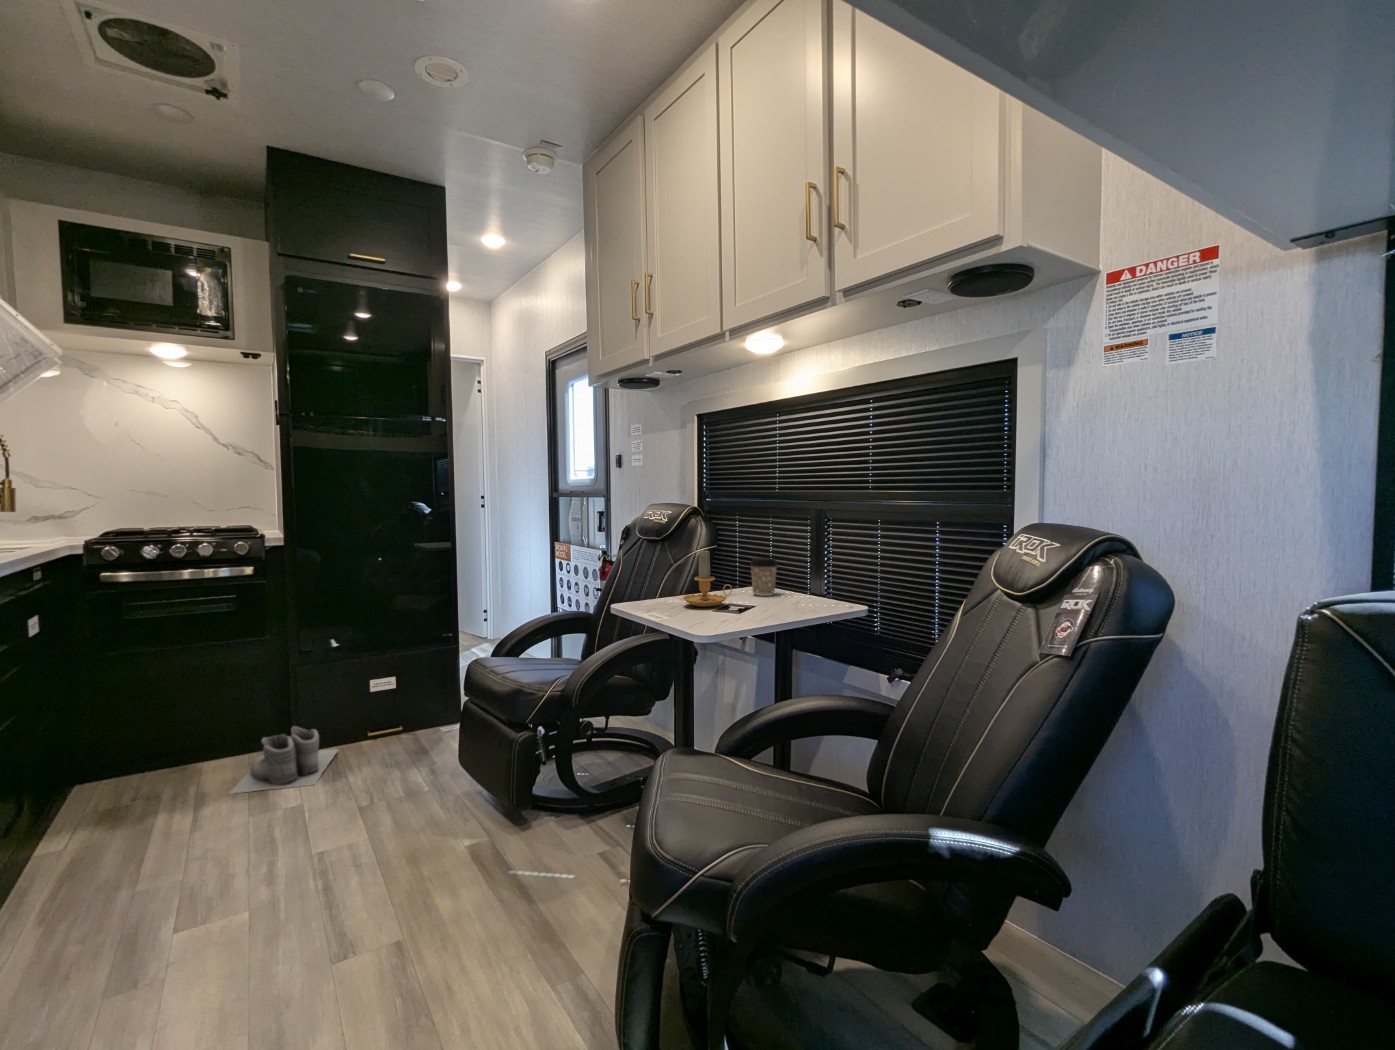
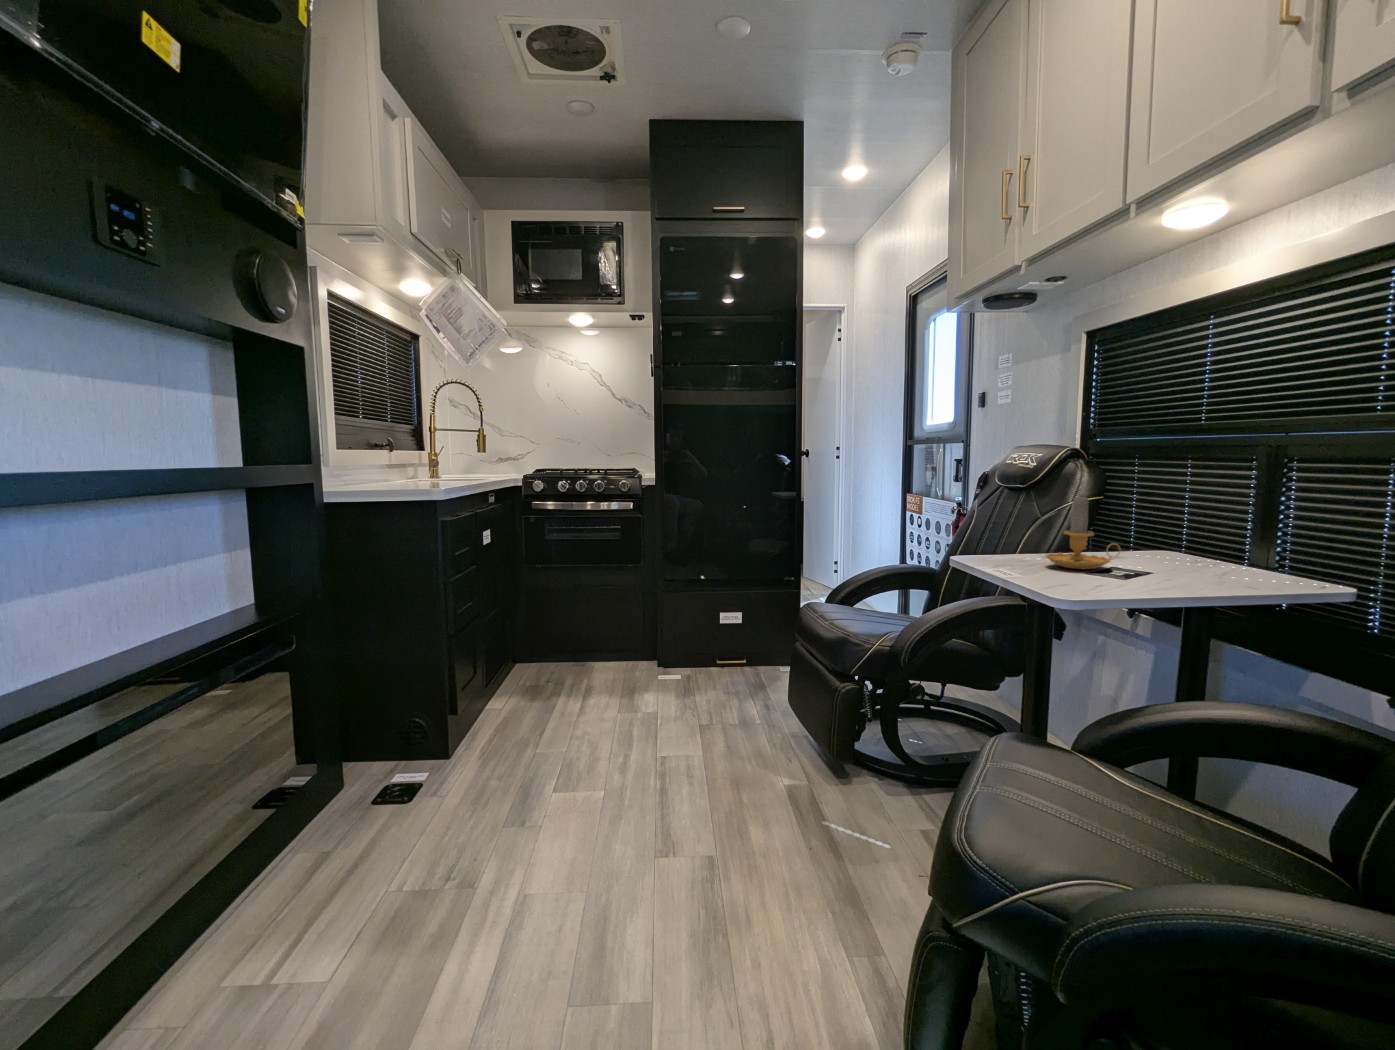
coffee cup: present [750,558,777,596] -> none [1154,513,1201,564]
boots: present [229,726,338,794] -> none [610,641,693,694]

